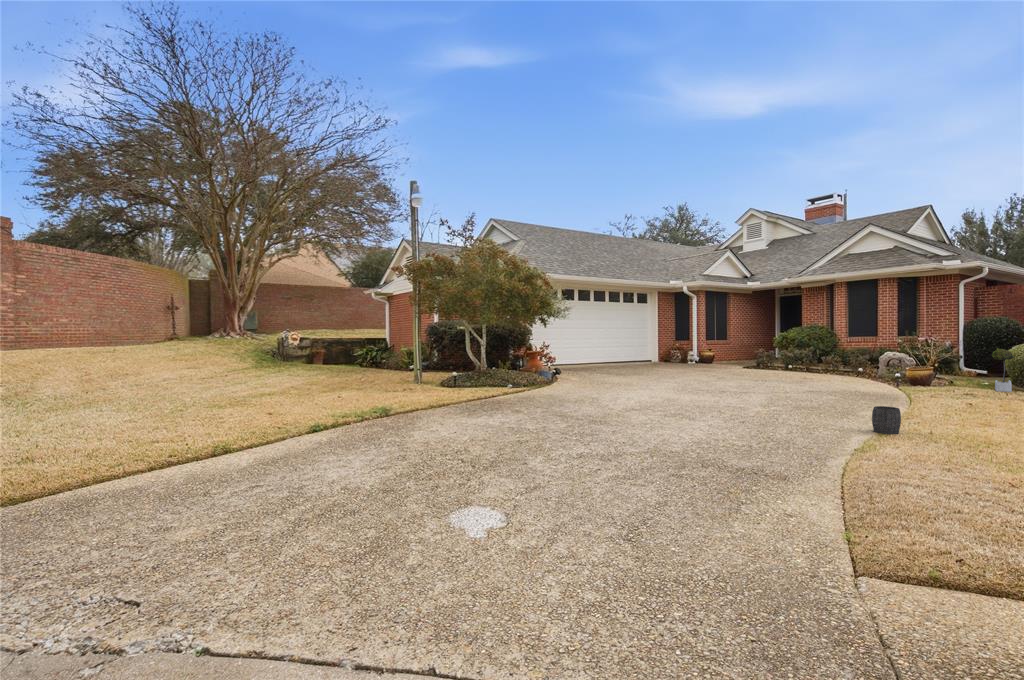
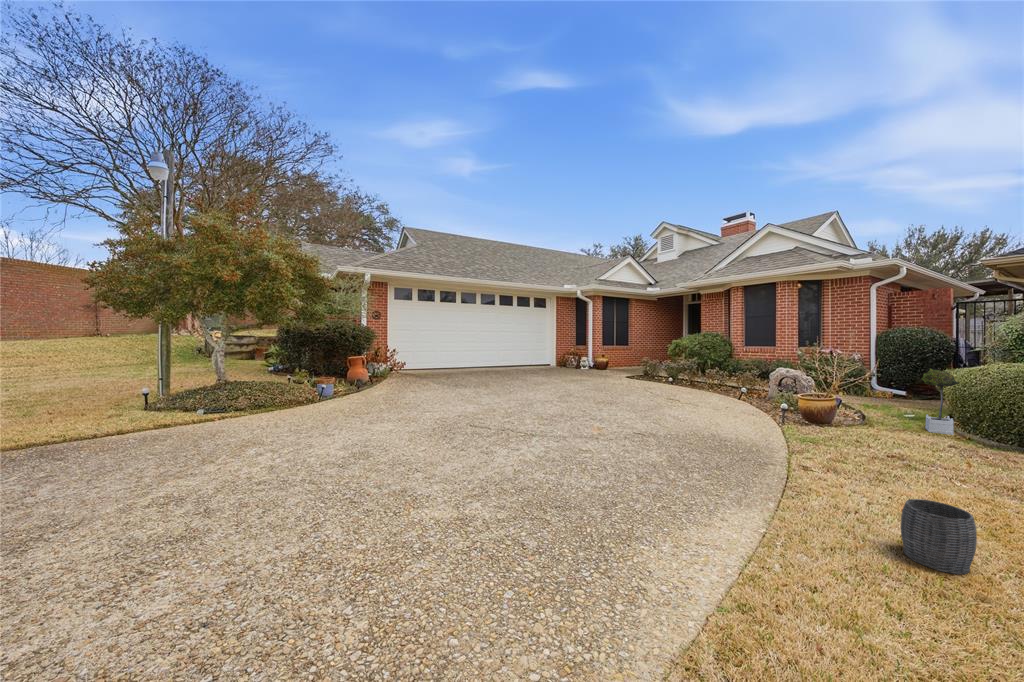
woven basket: present [872,406,901,434] -> present [901,499,977,574]

